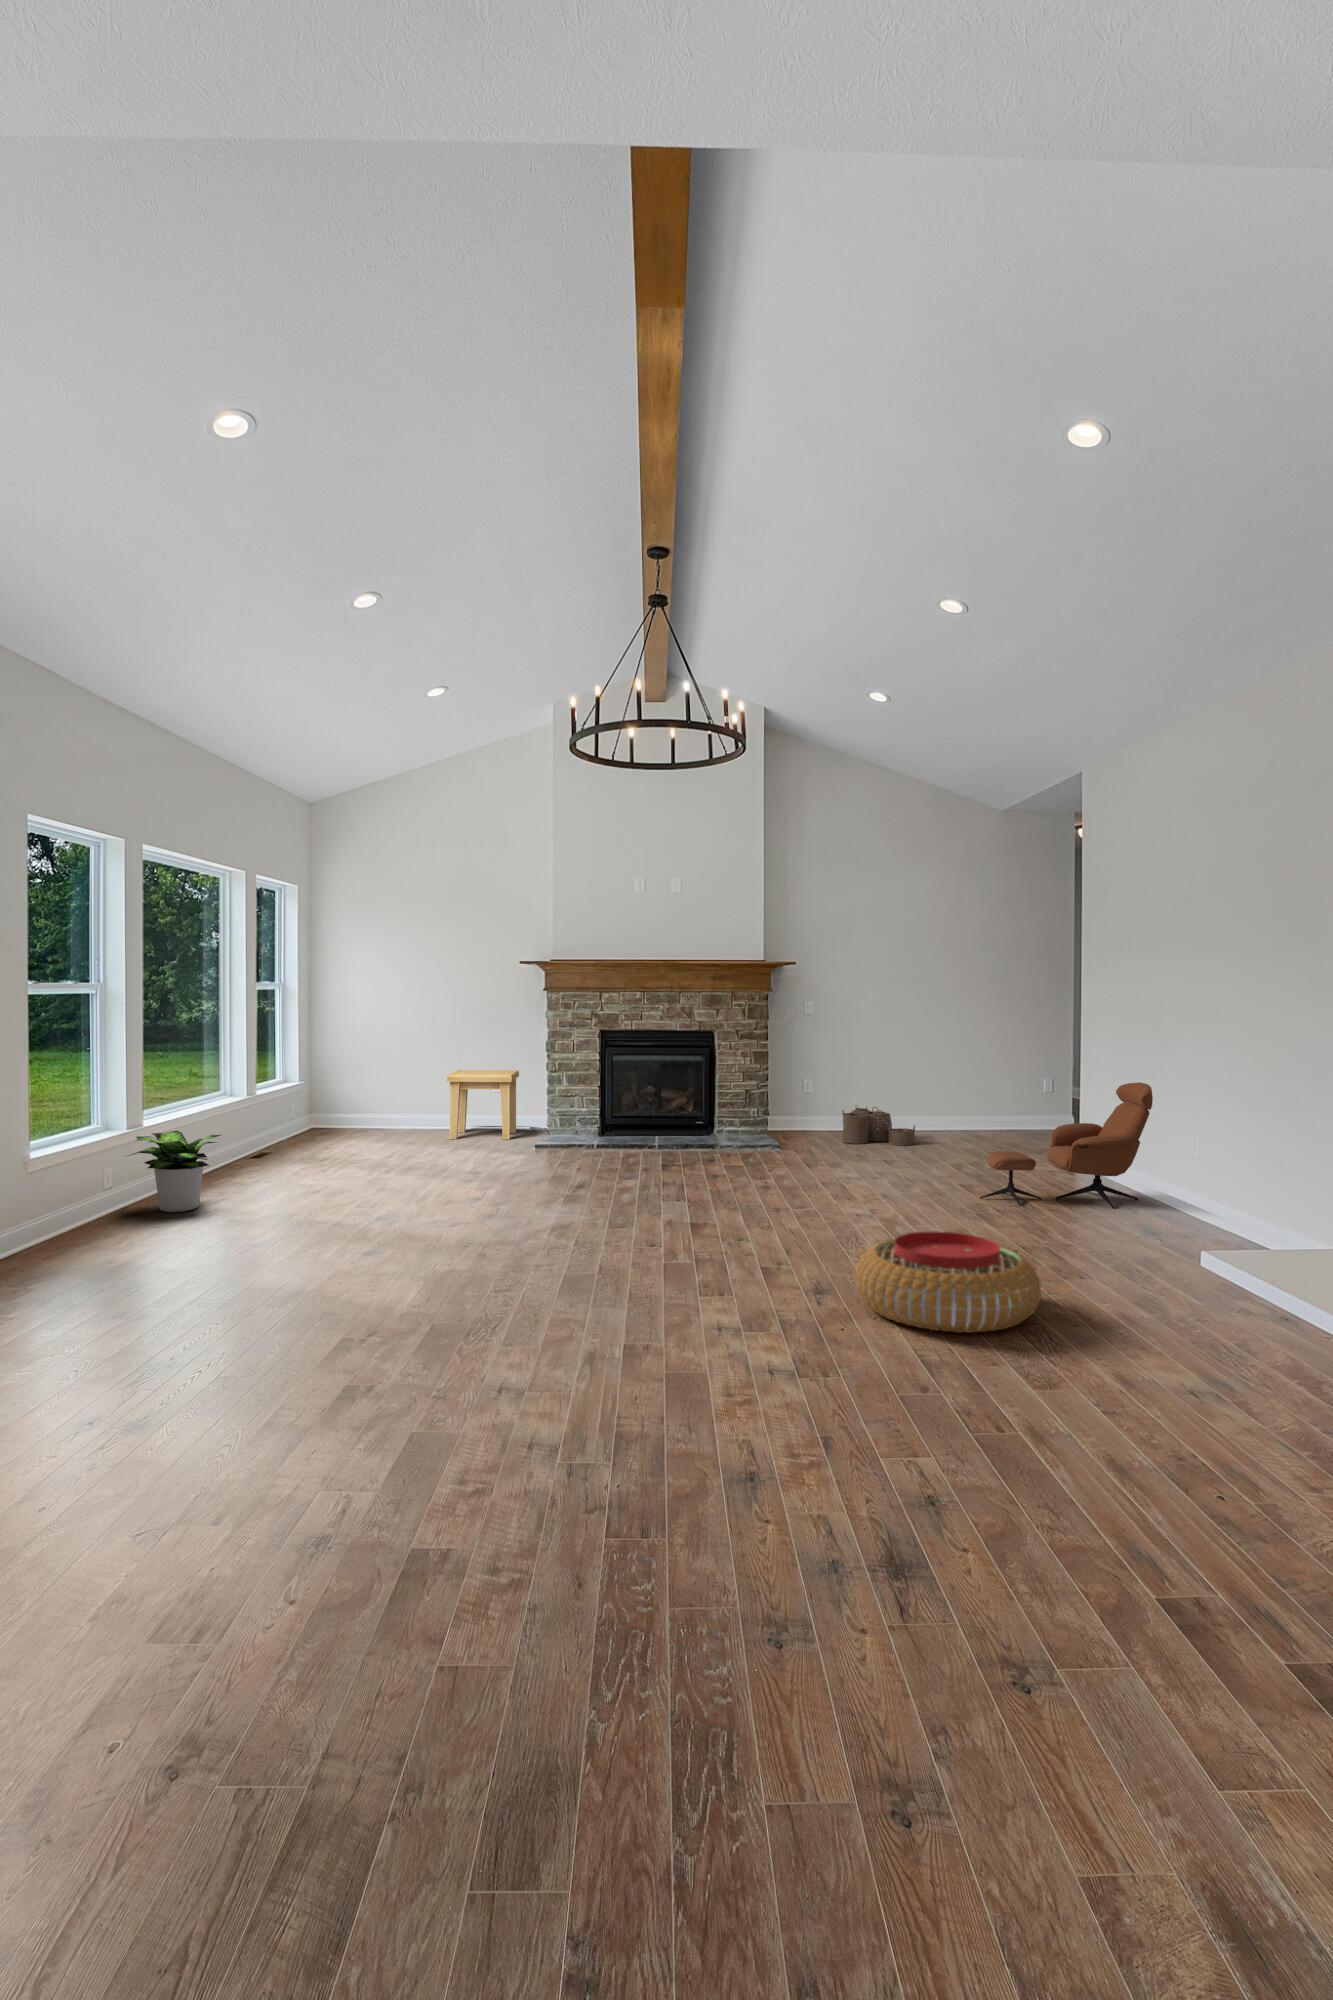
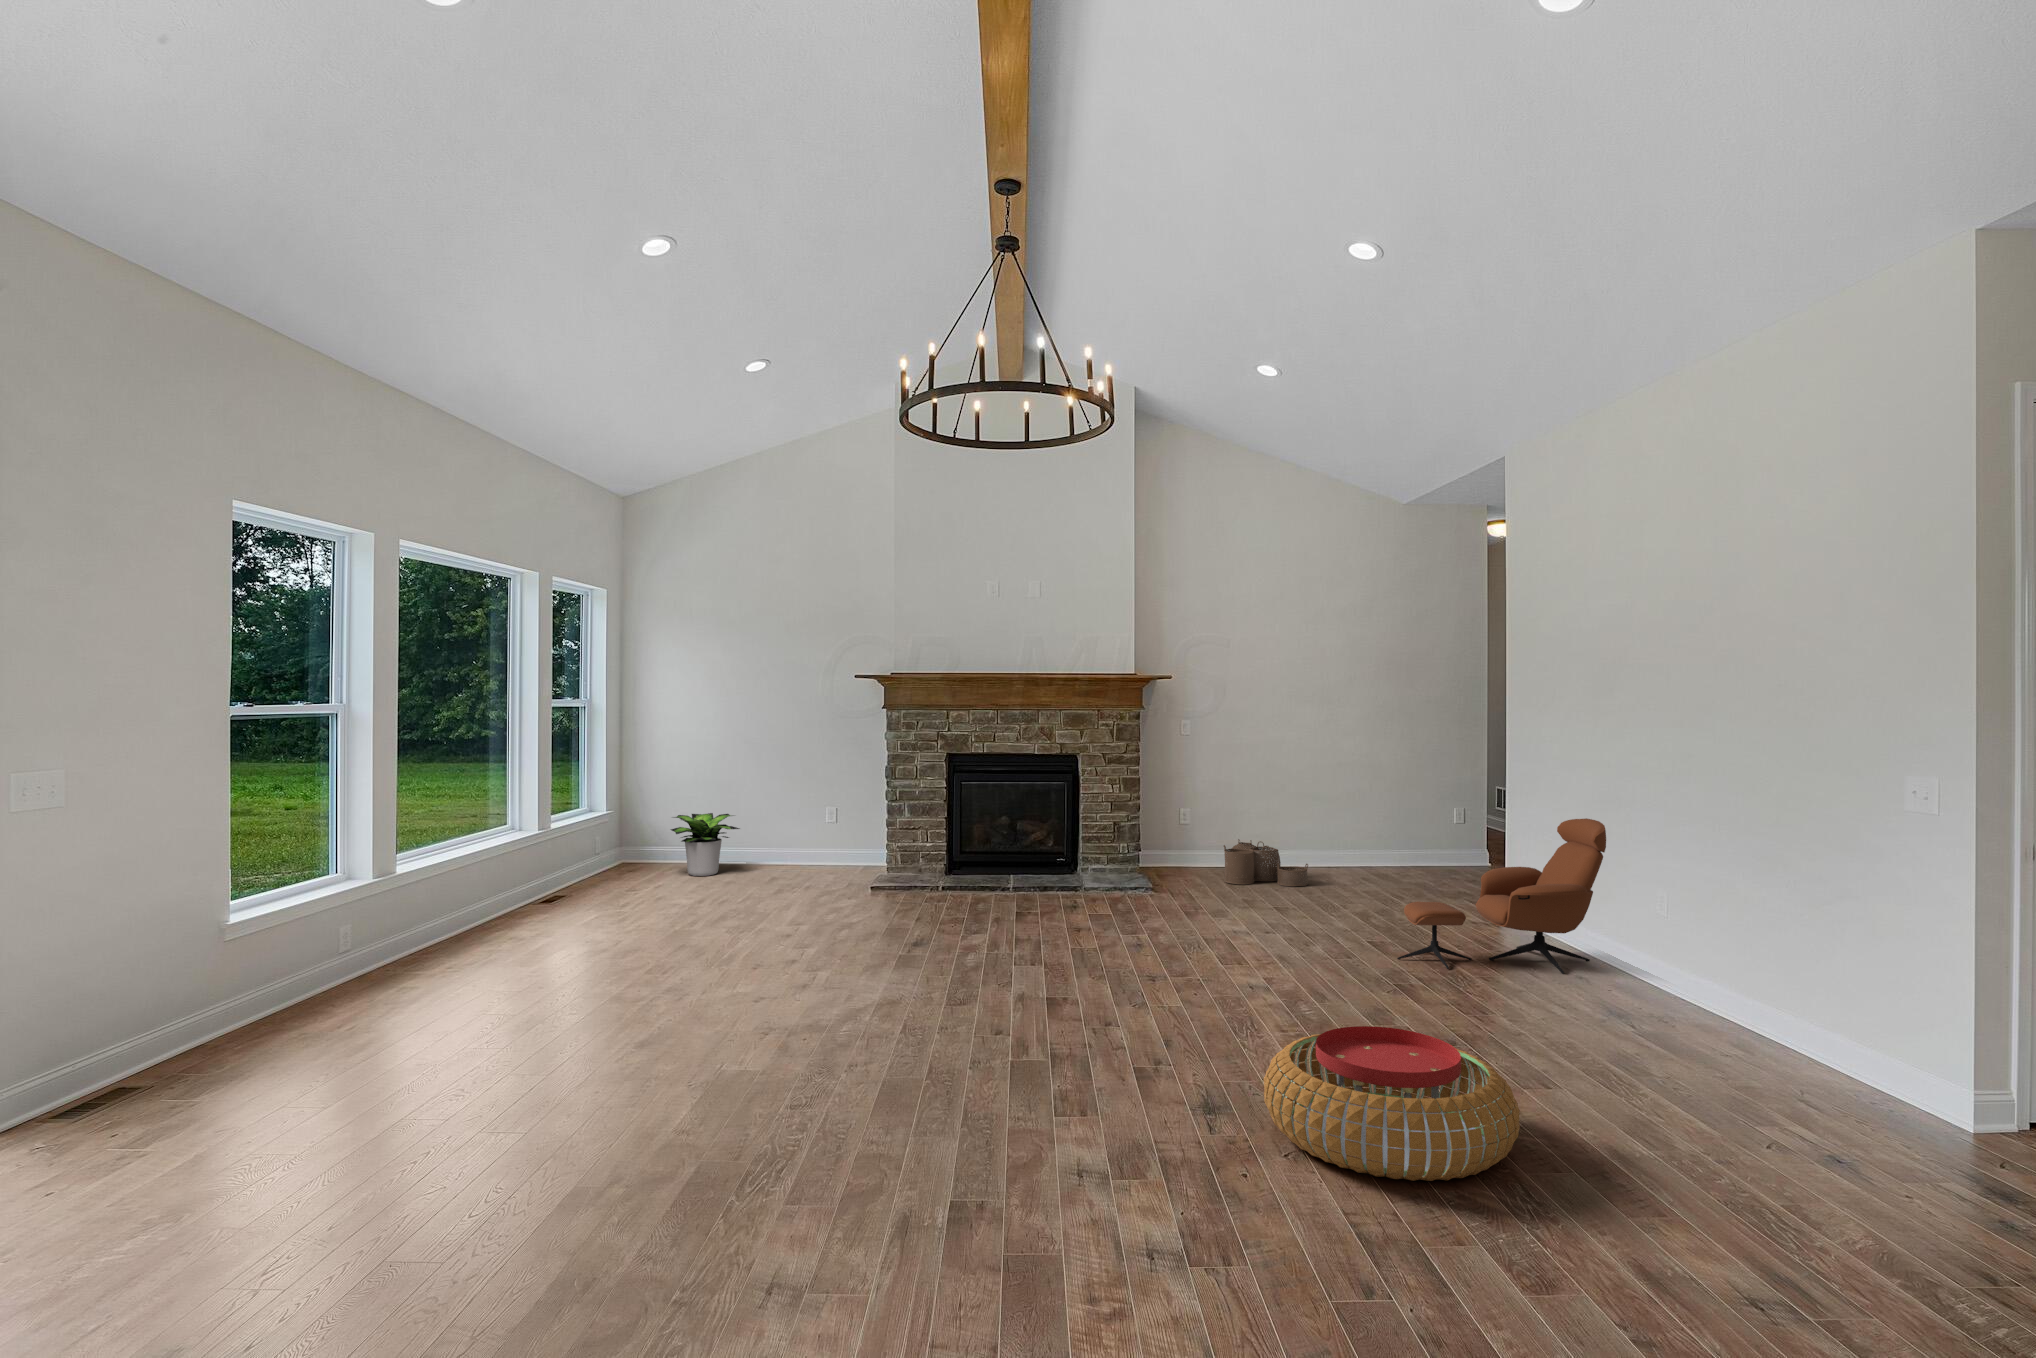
side table: present [447,1070,519,1139] -> none [773,799,857,879]
potted plant: present [129,1131,221,1212] -> present [671,813,740,876]

